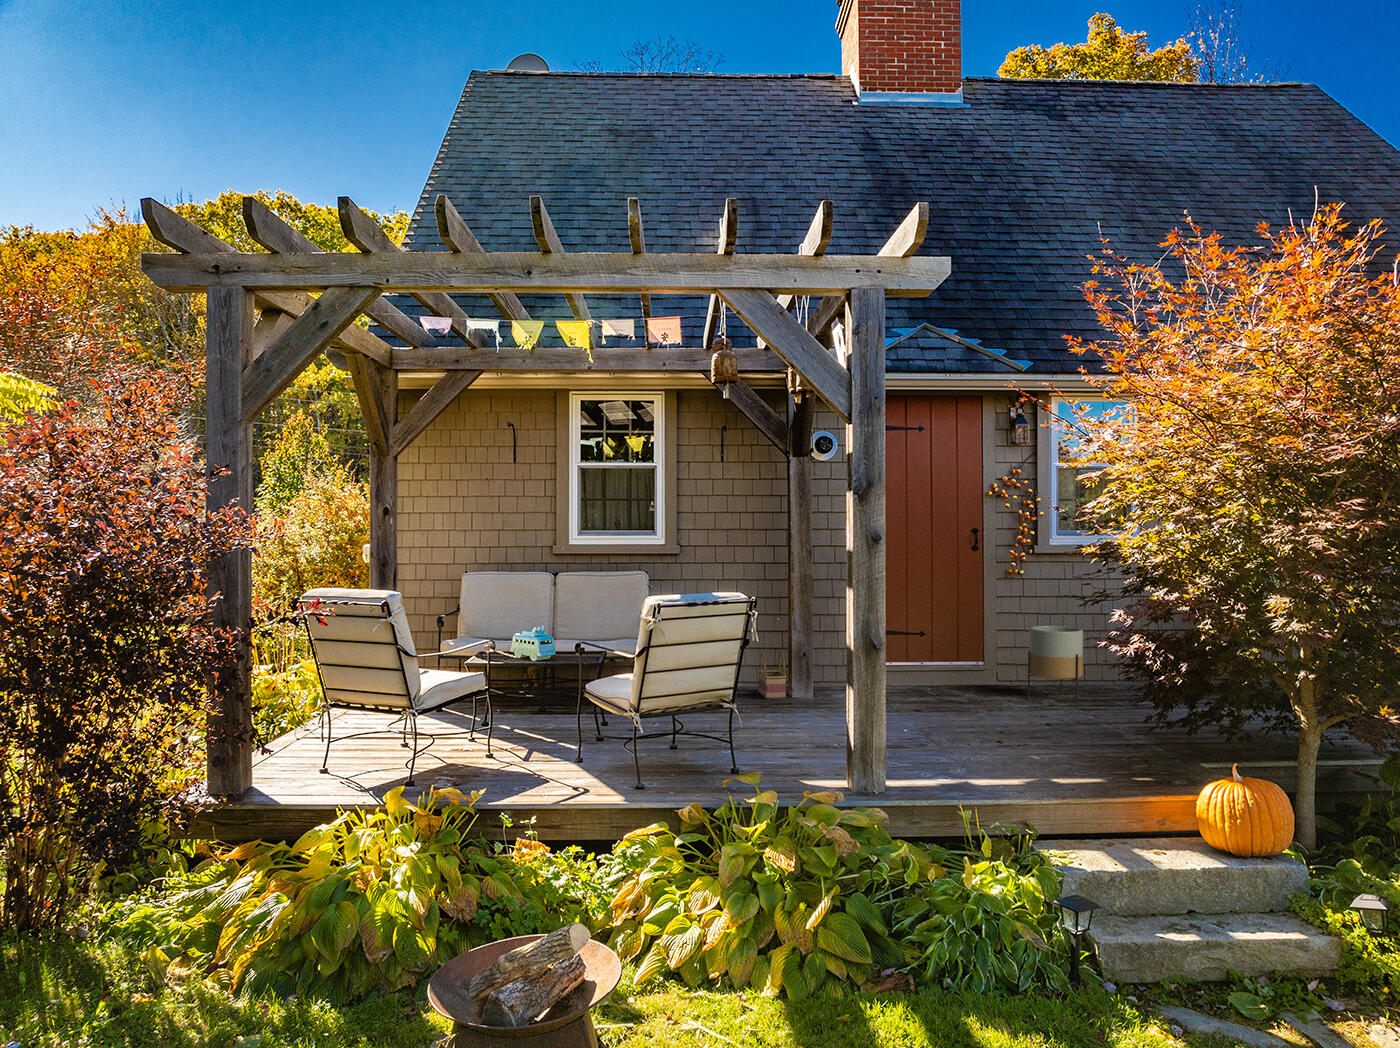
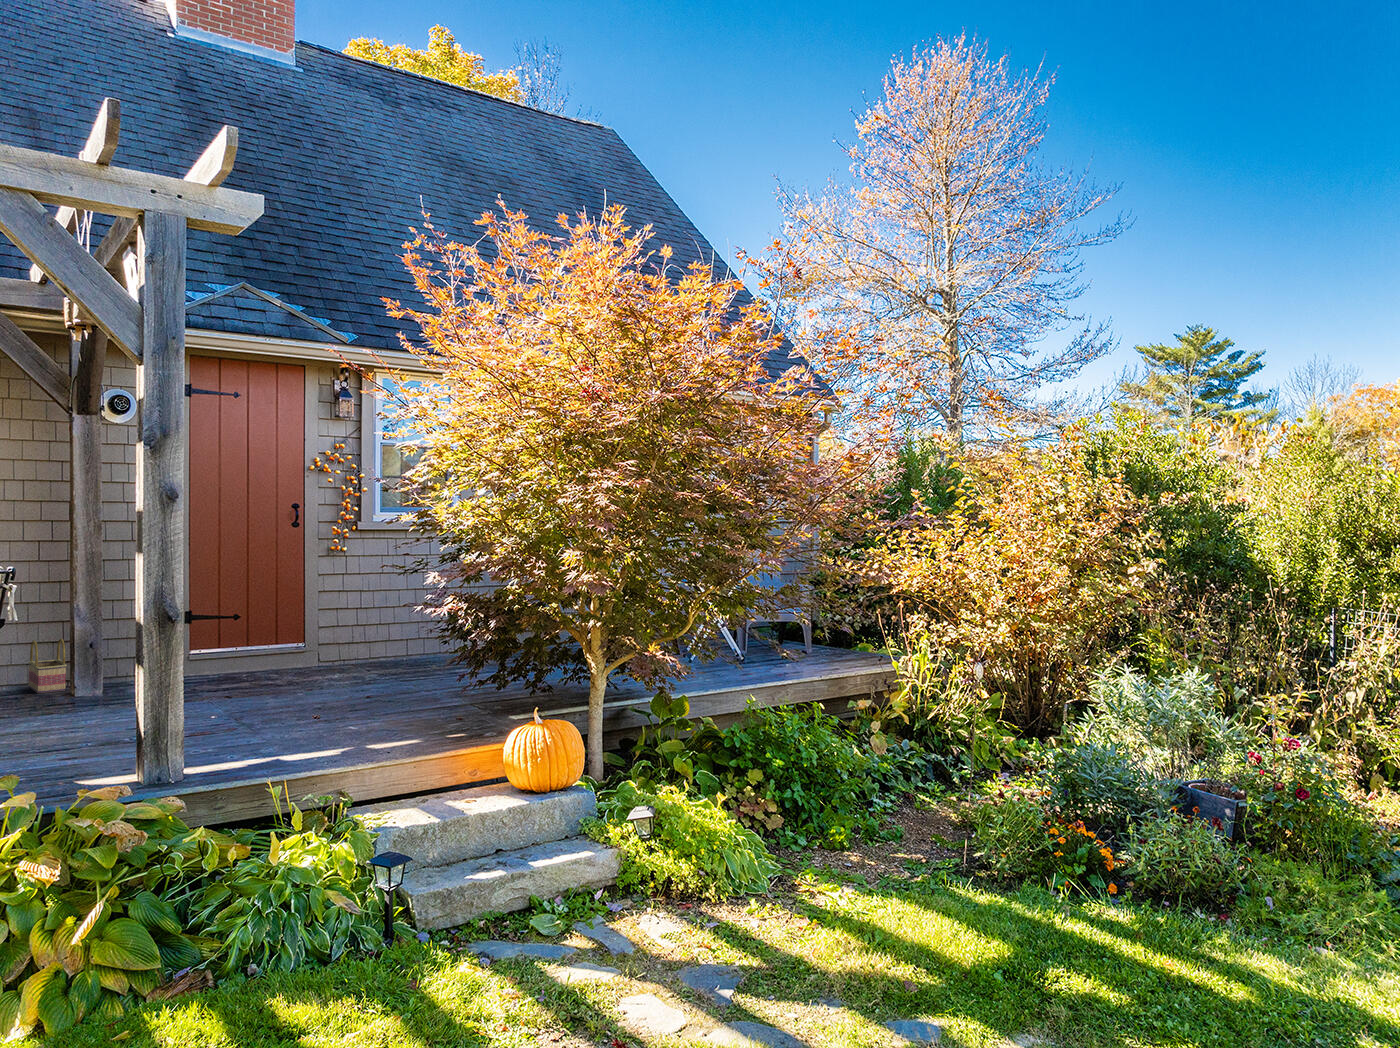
planter: present [1028,626,1083,704] -> none [349,597,402,668]

